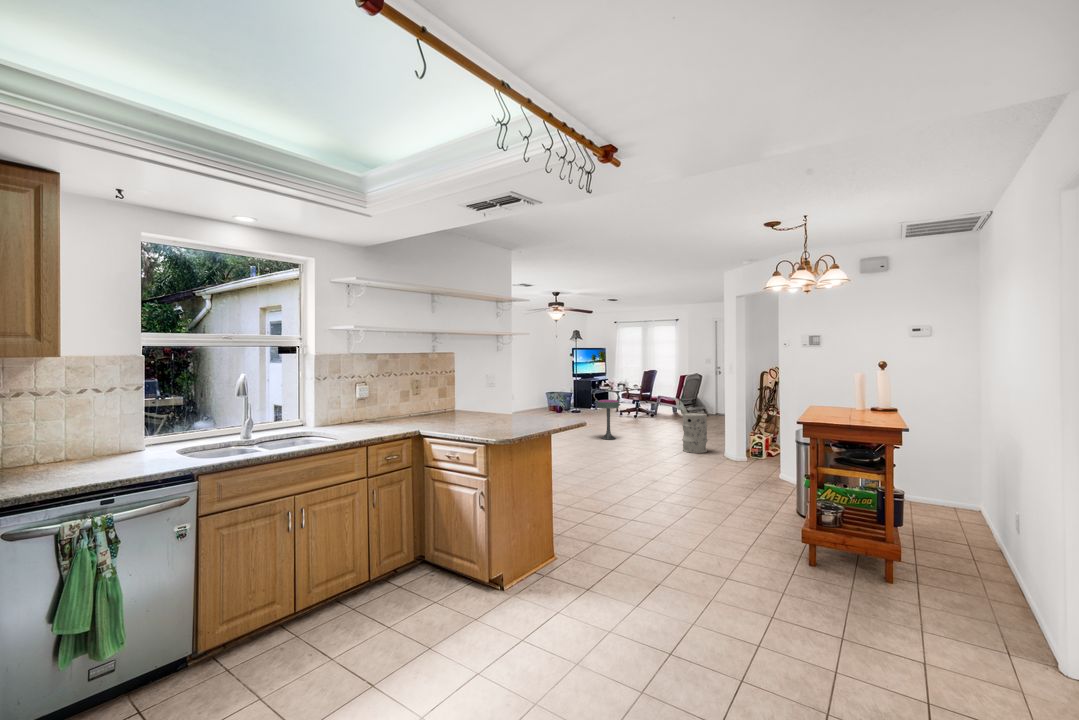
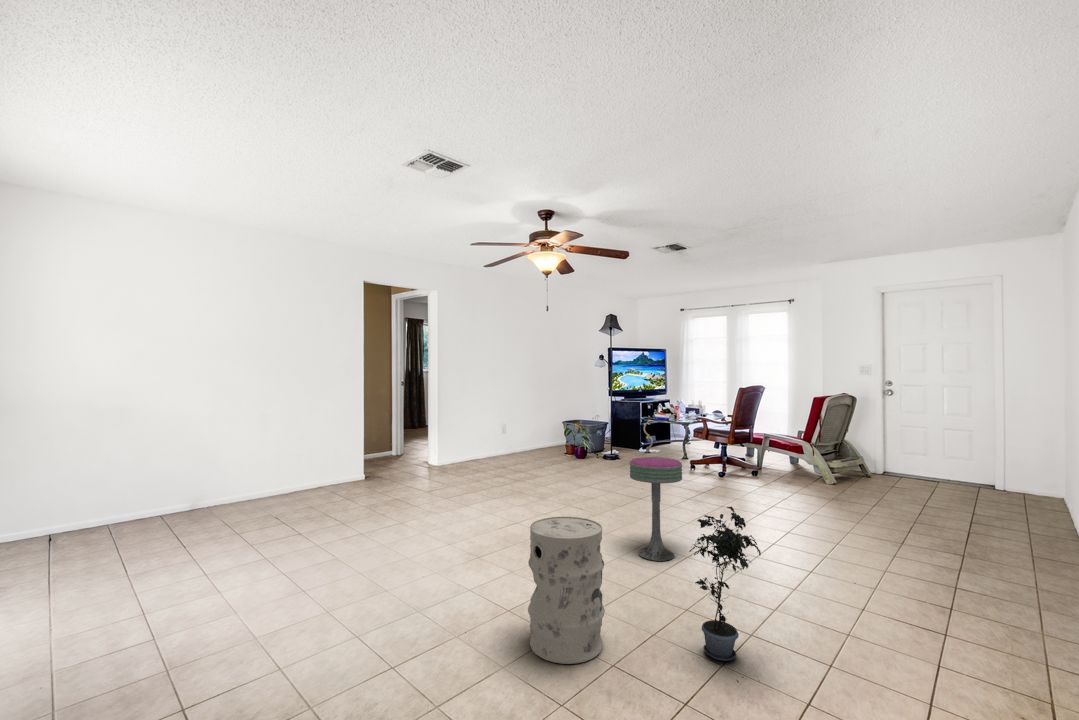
potted plant: none [622,407,643,453] -> present [689,507,761,661]
trash can: present [682,413,708,453] -> present [528,517,605,664]

